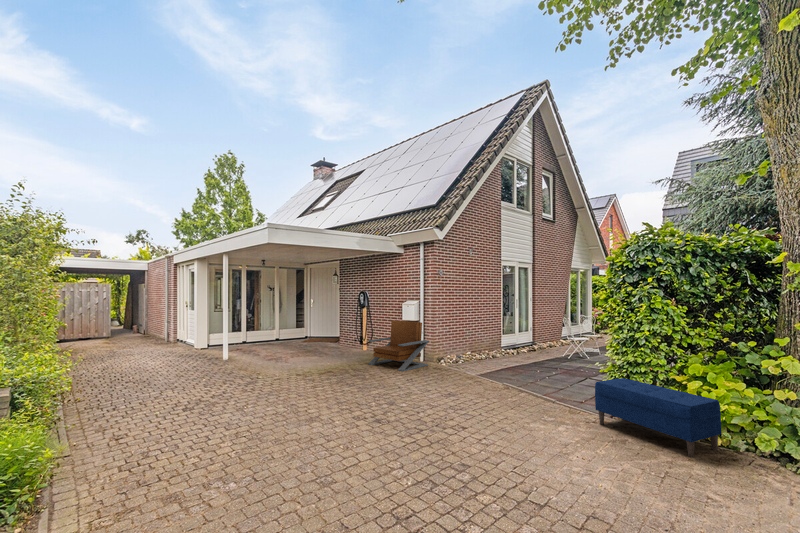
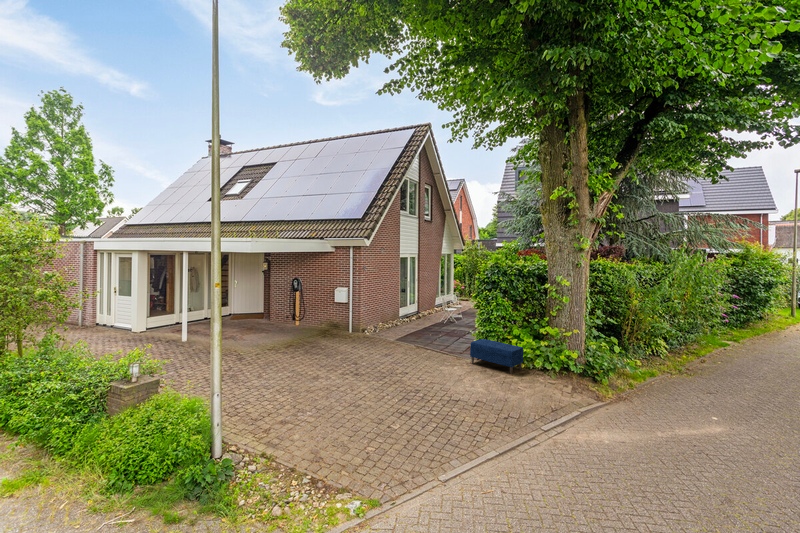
lounge chair: present [369,320,429,372] -> none [312,304,357,342]

